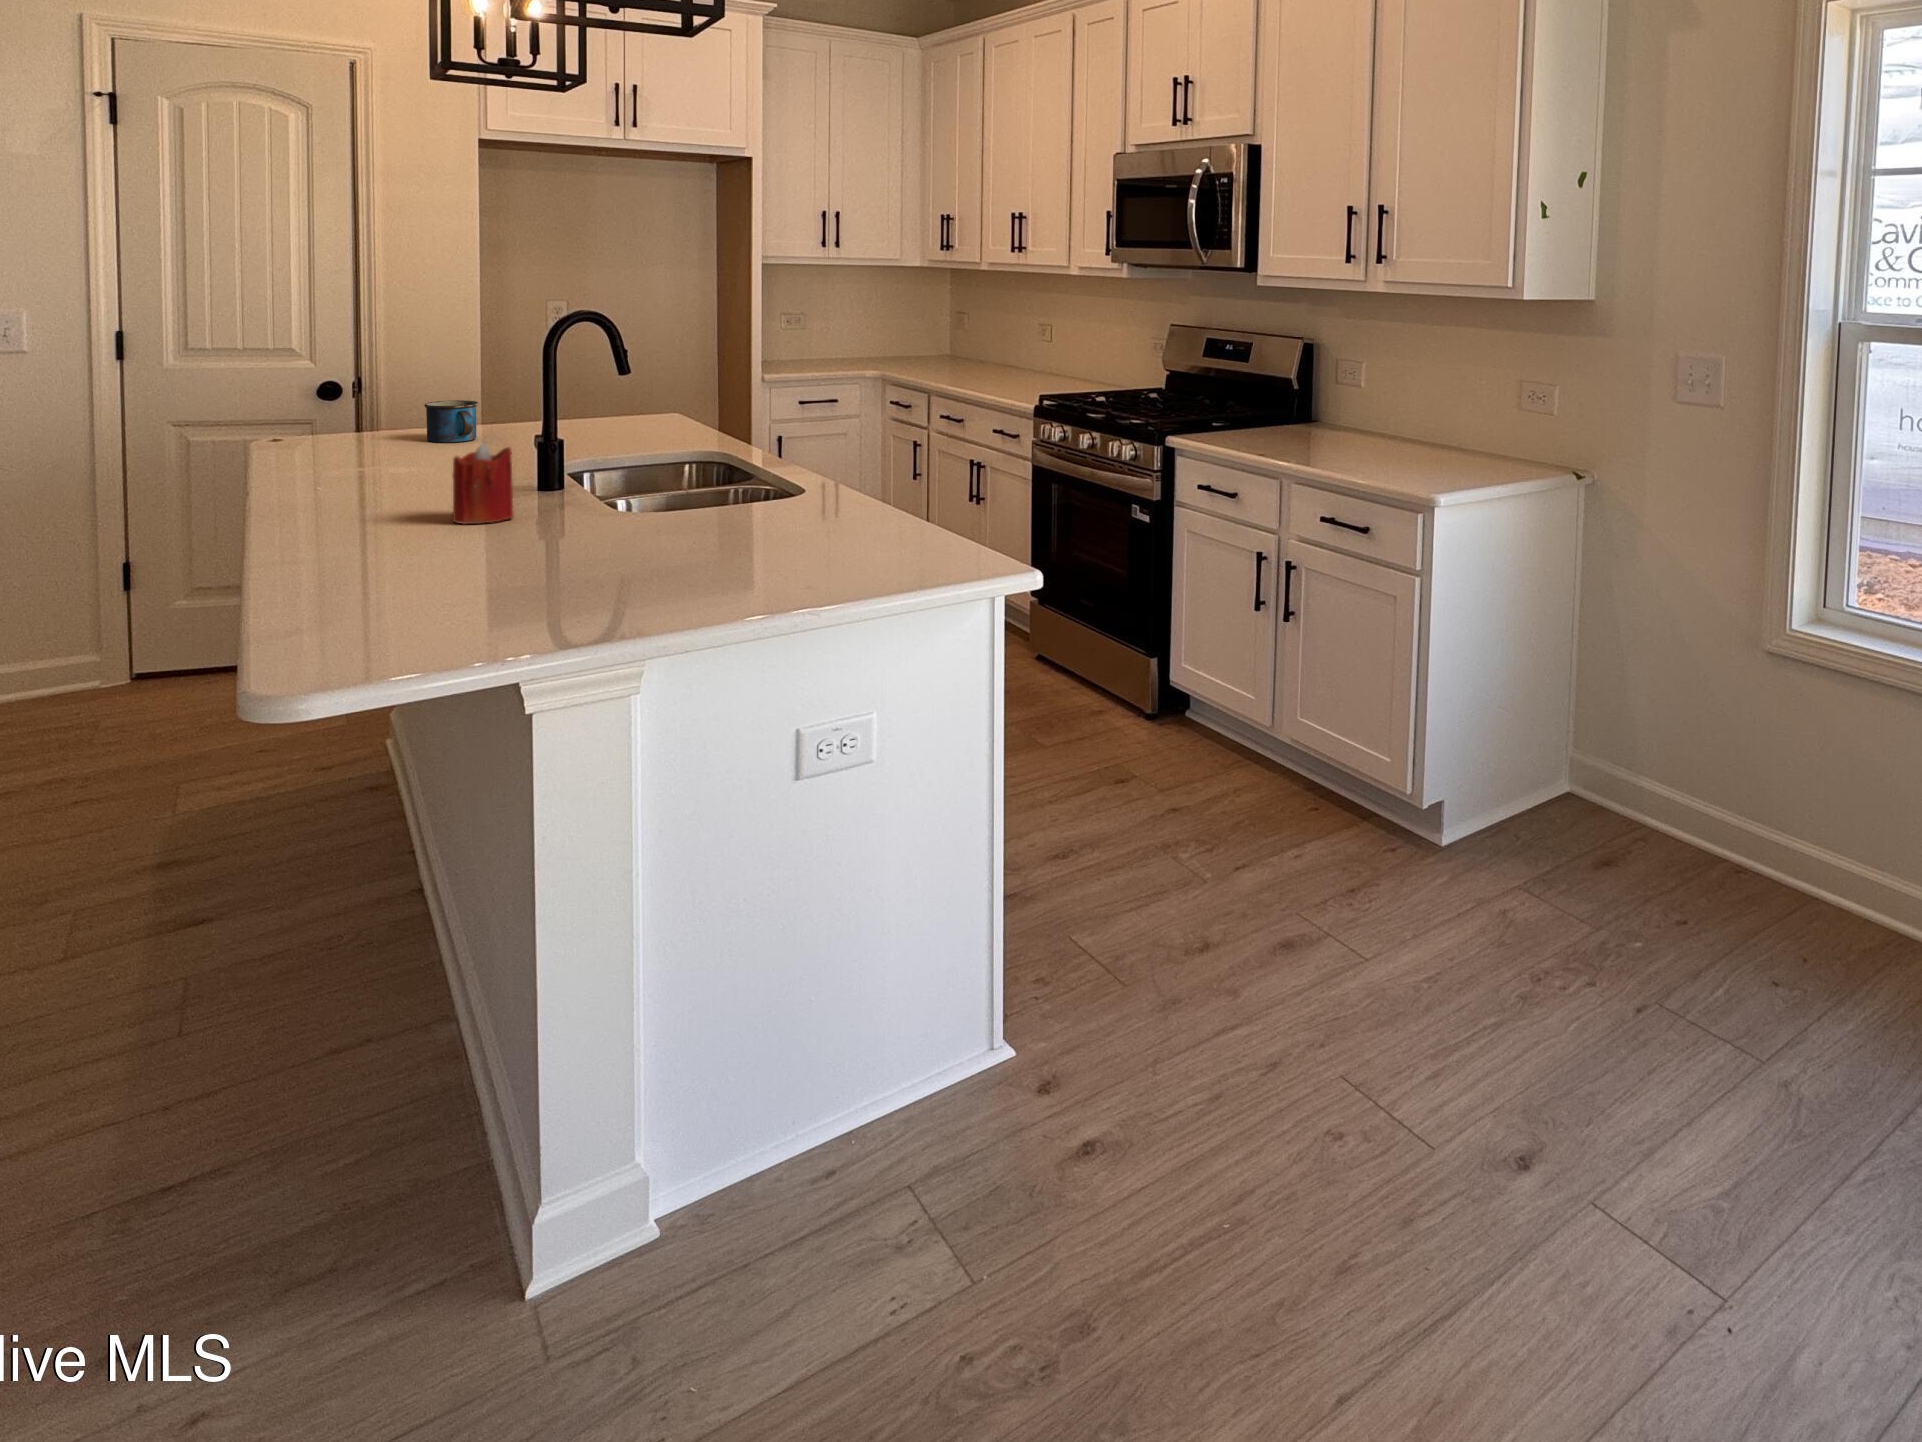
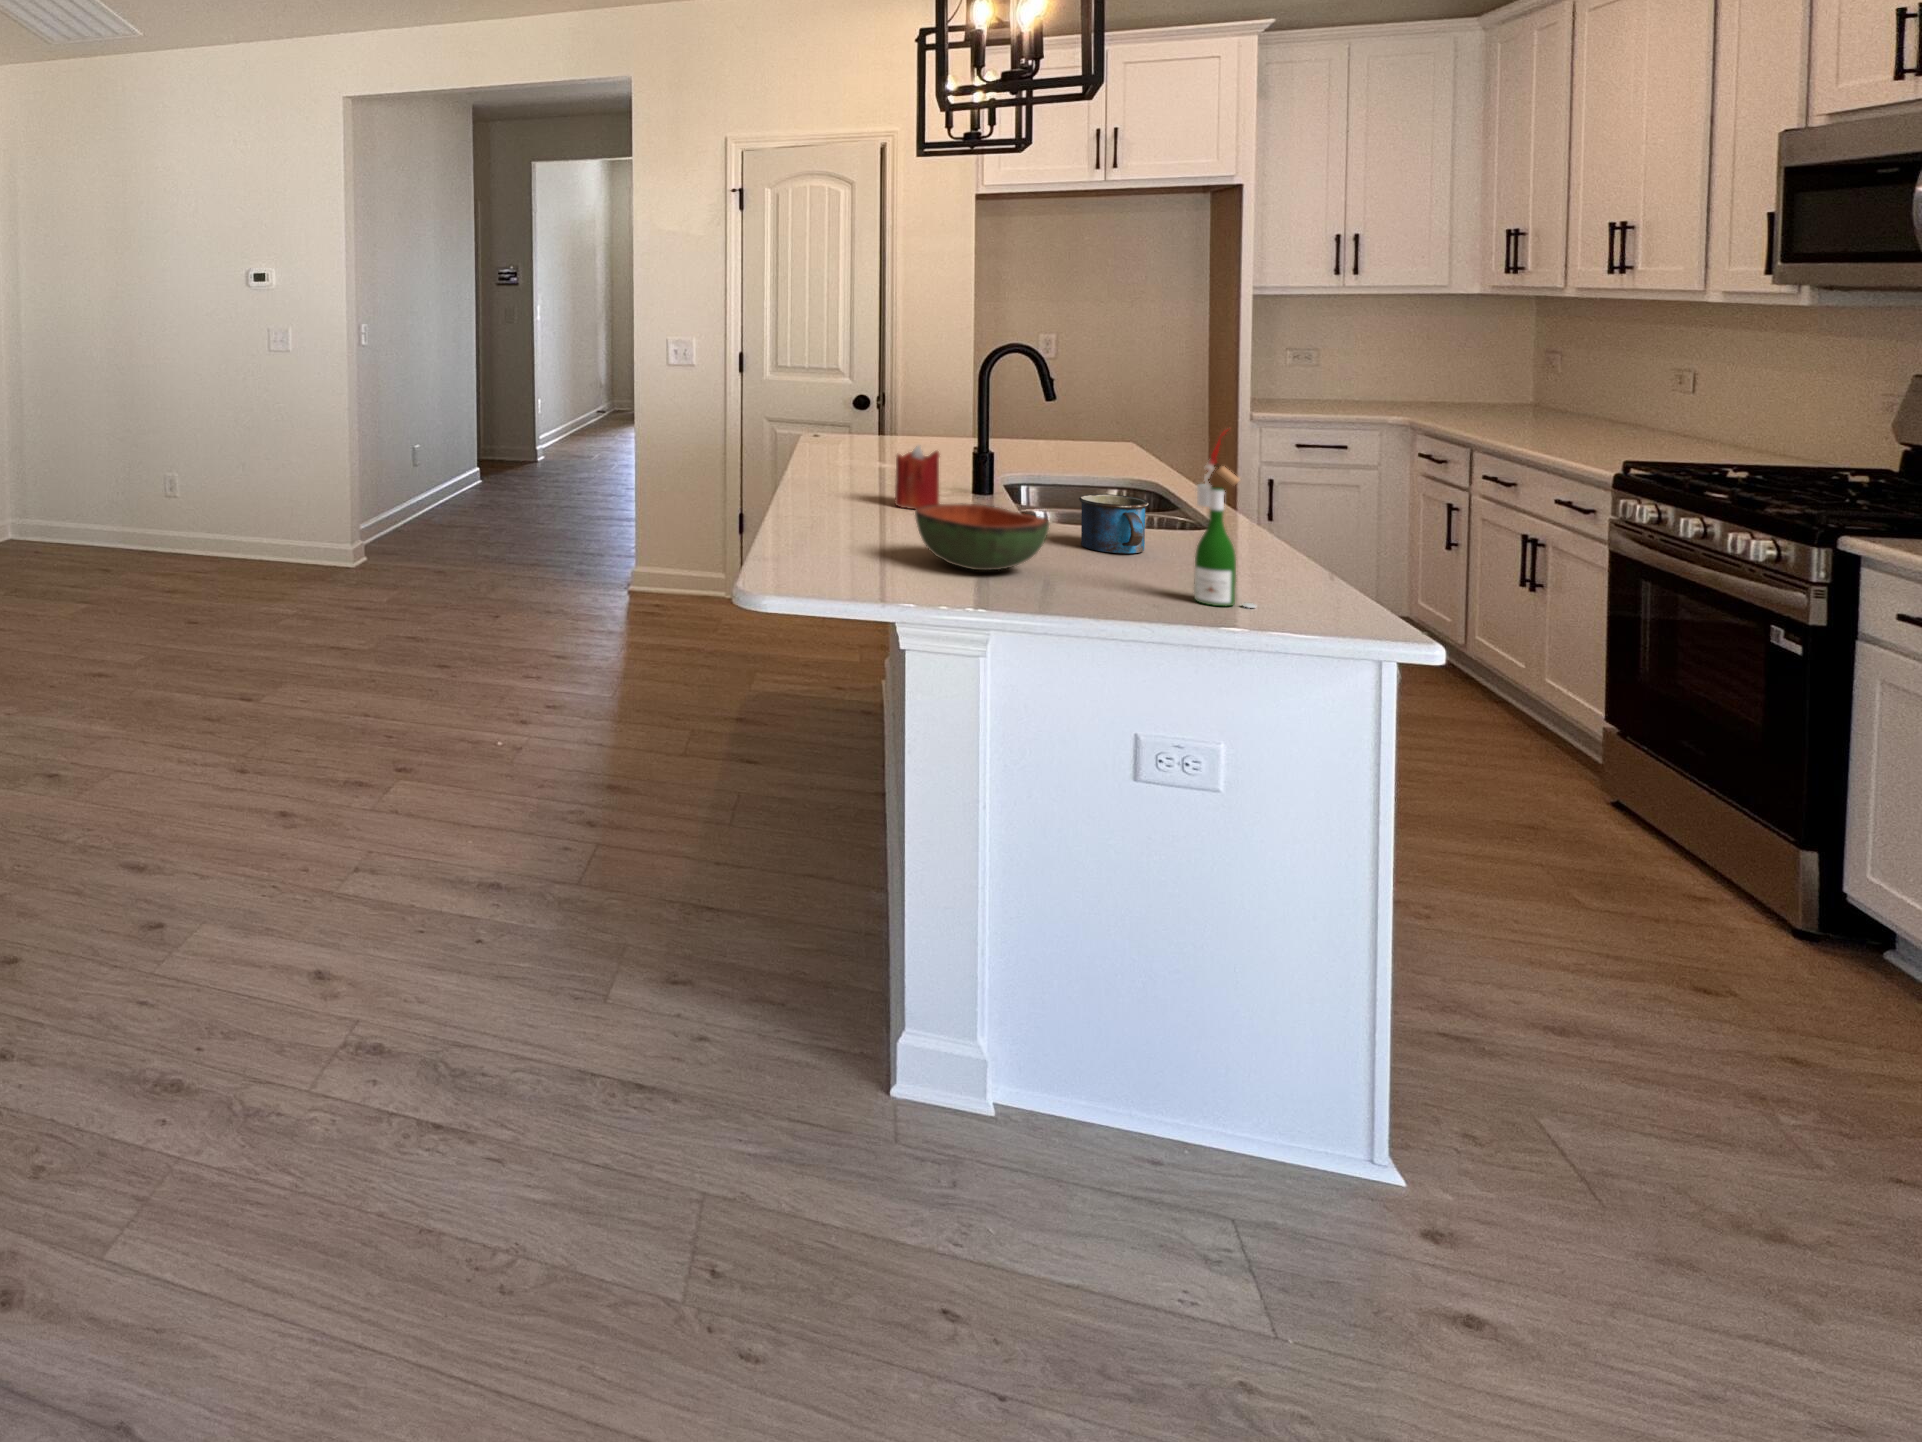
wine bottle: none [840,397,895,578] -> present [1194,431,1255,608]
mug: present [424,400,478,442] -> present [1079,494,1148,554]
bowl: none [521,508,691,590] -> present [915,503,1049,570]

